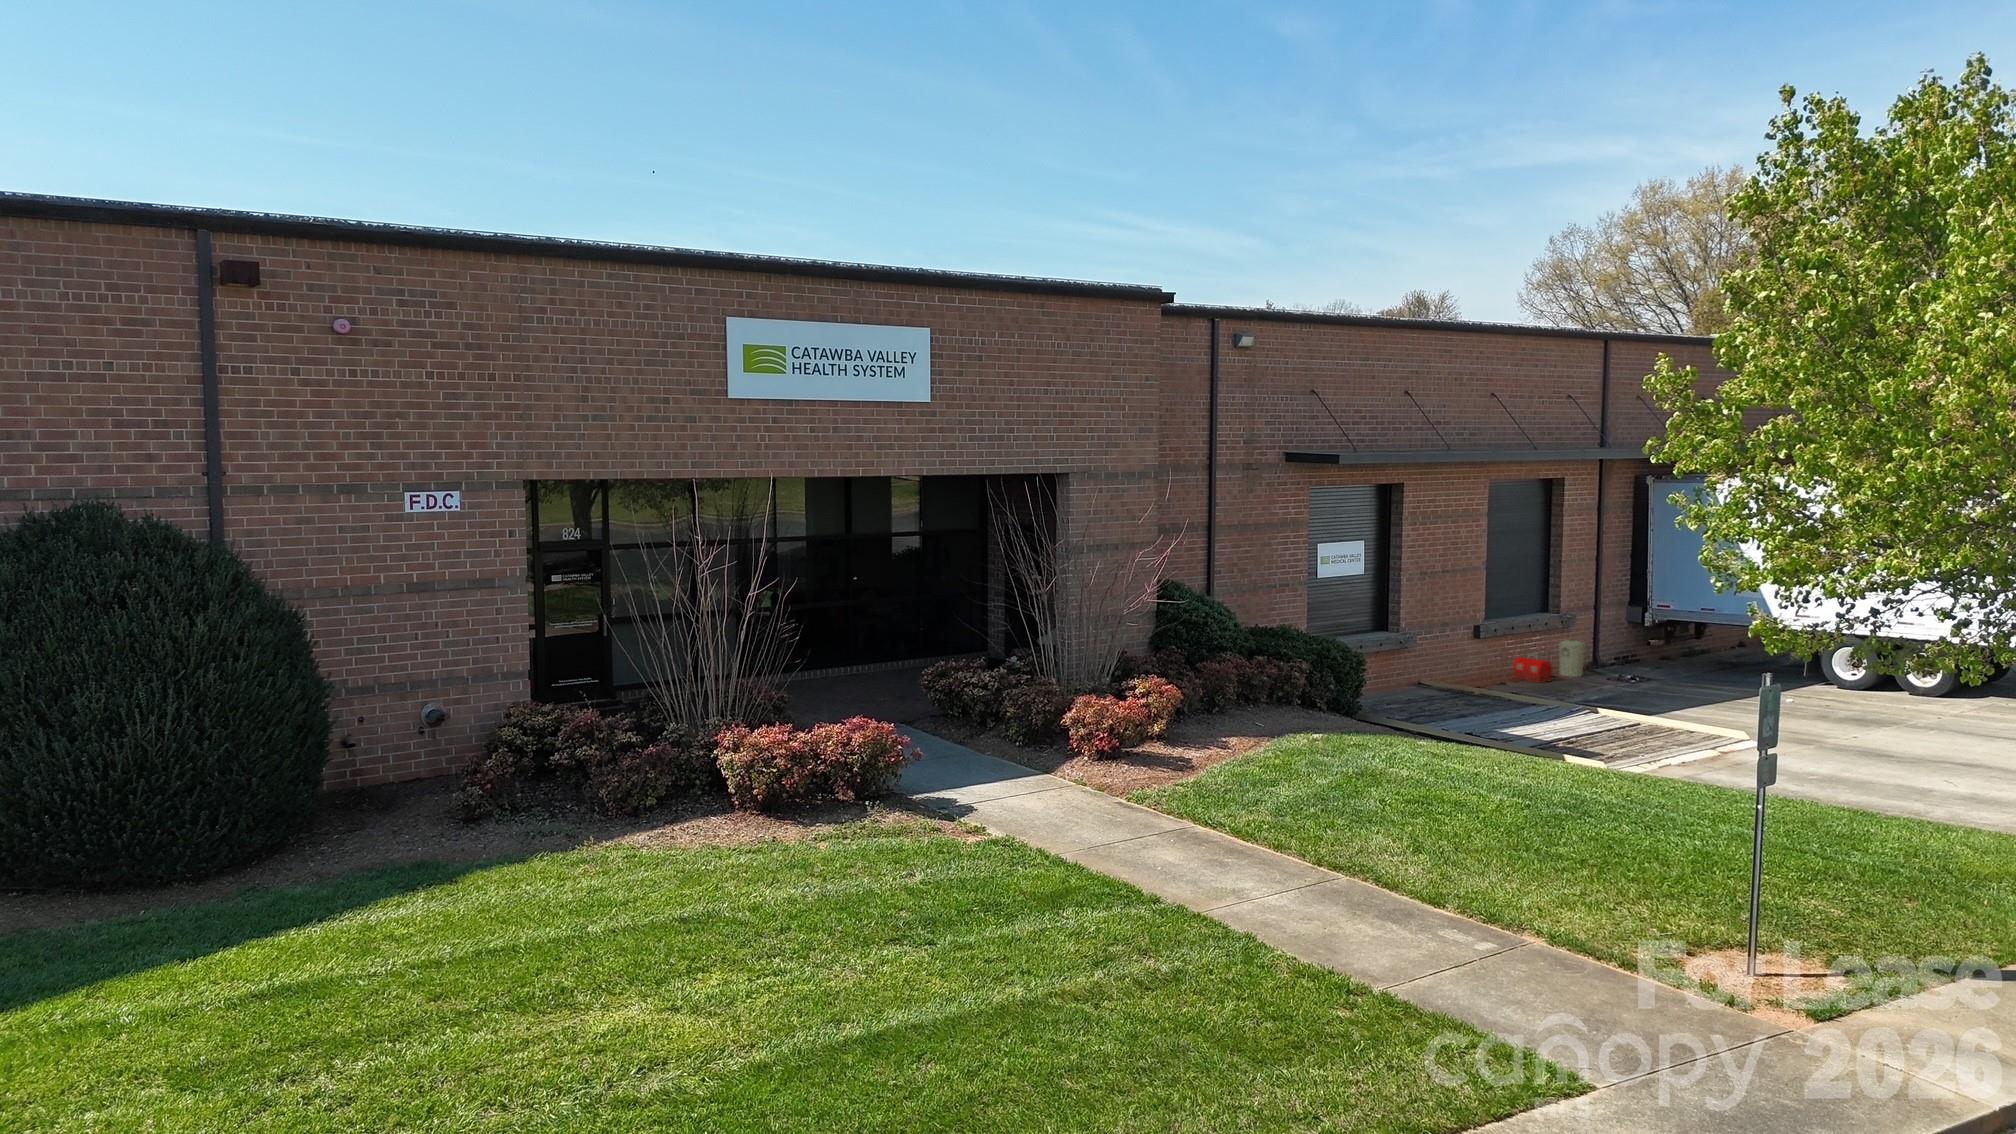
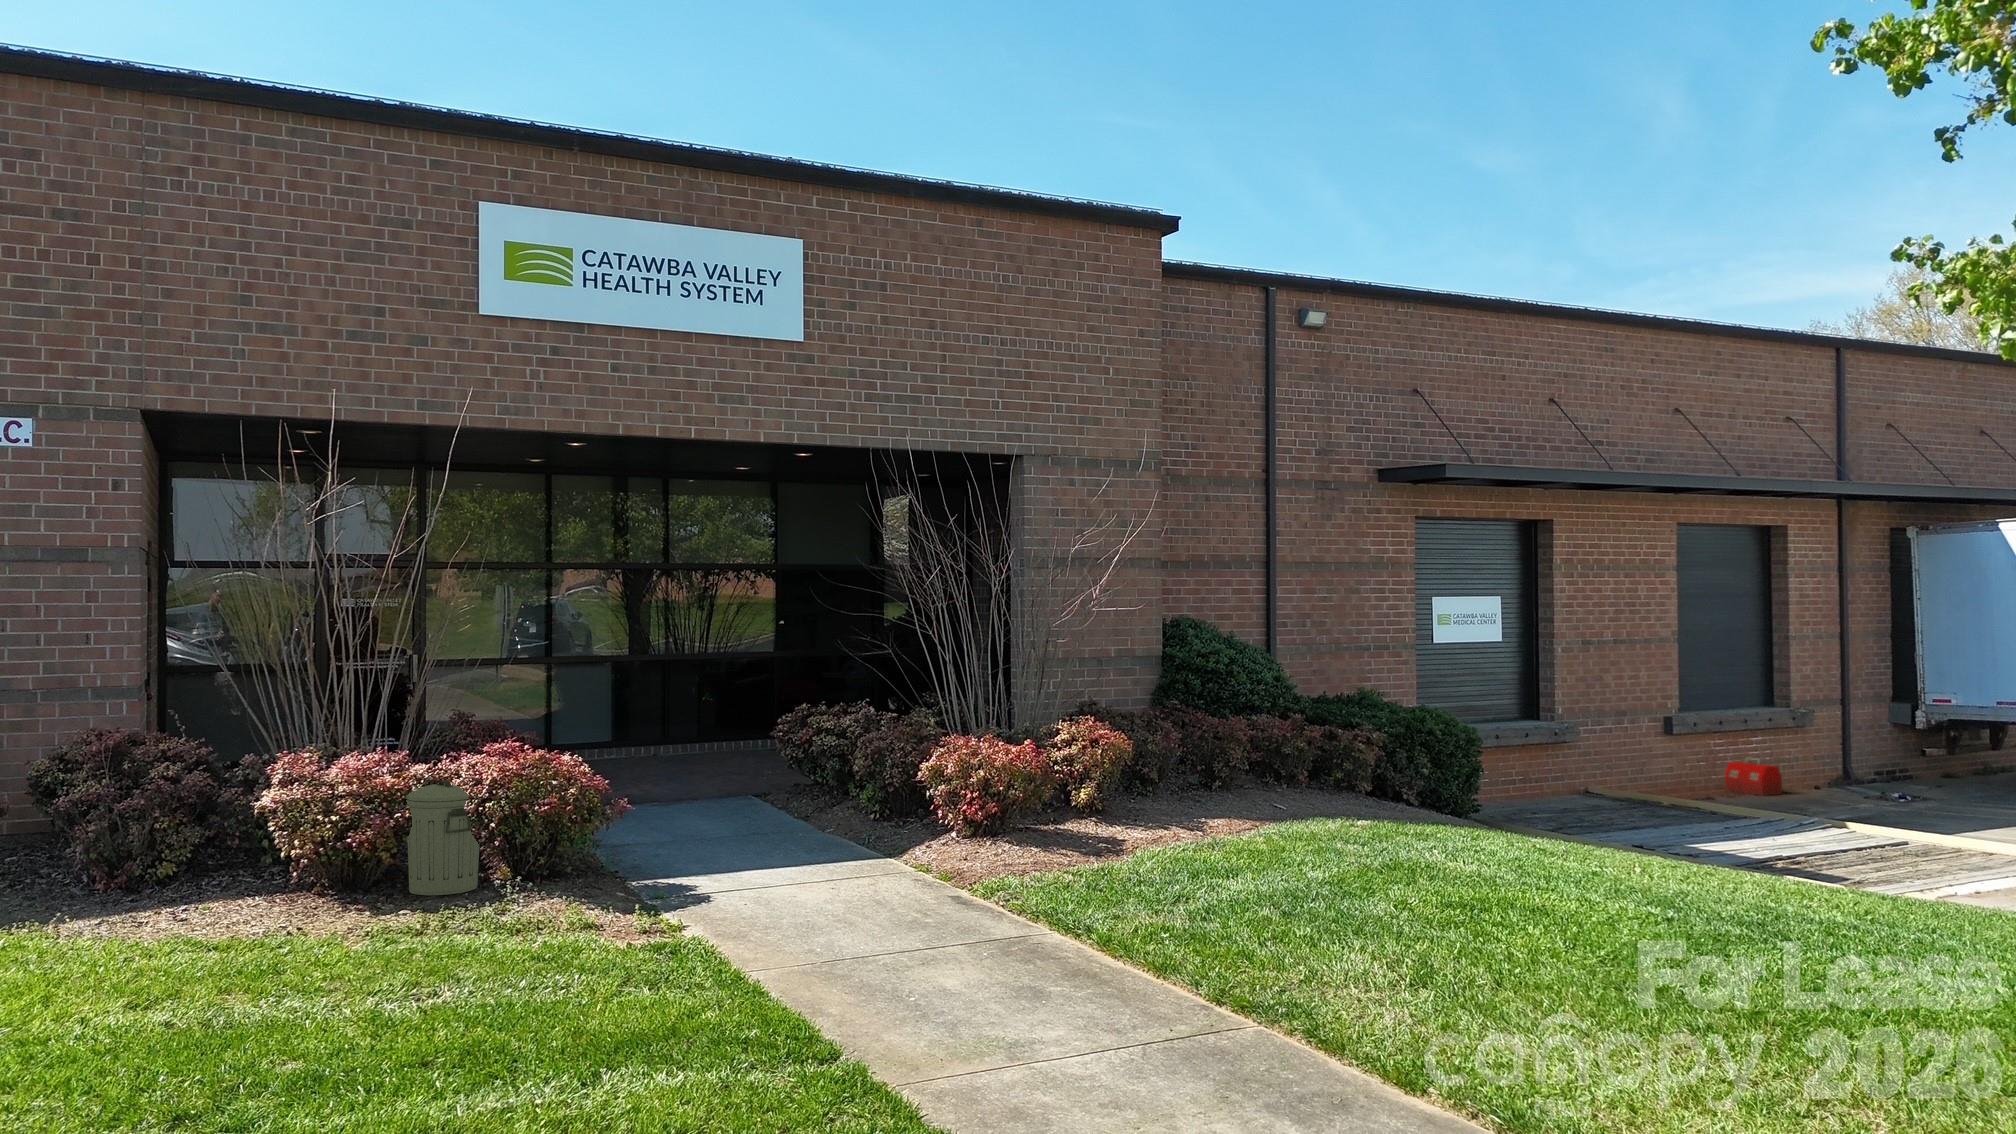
trash can: present [1560,639,1585,677] -> present [406,780,480,895]

